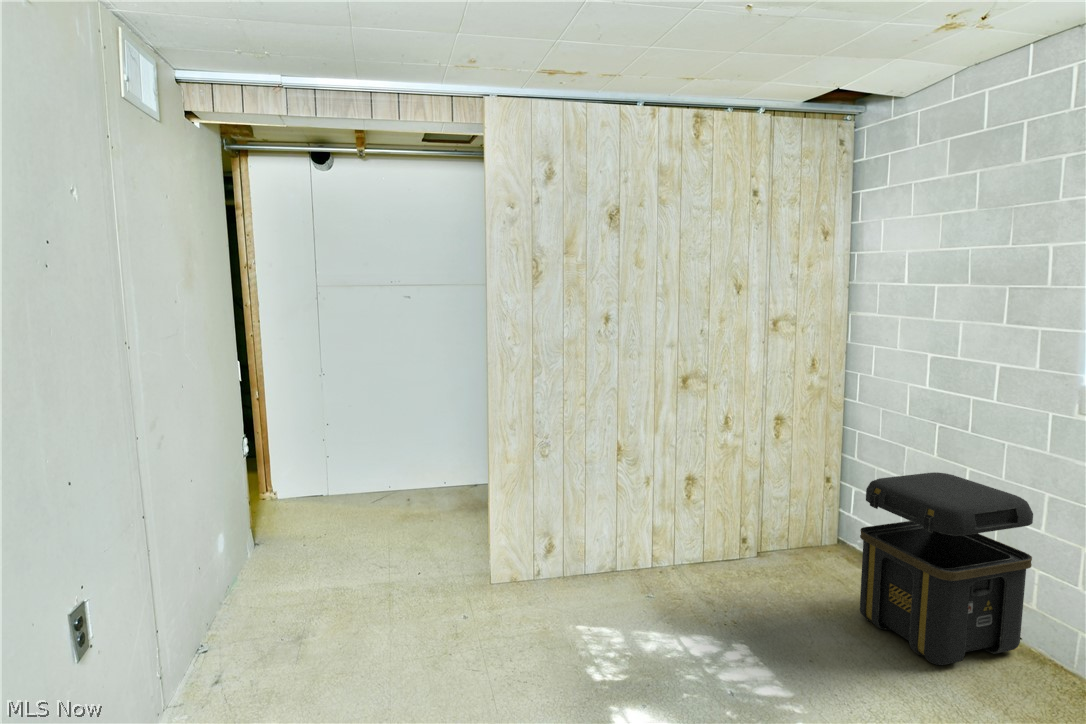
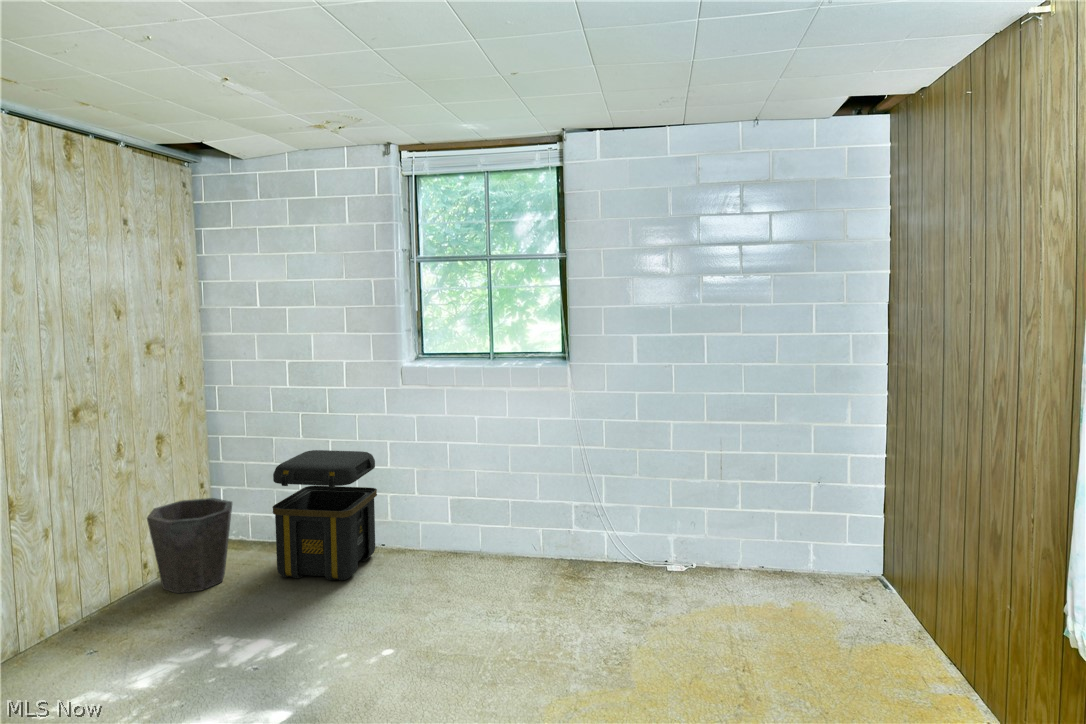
waste bin: none [739,487,830,590] -> present [147,498,232,593]

